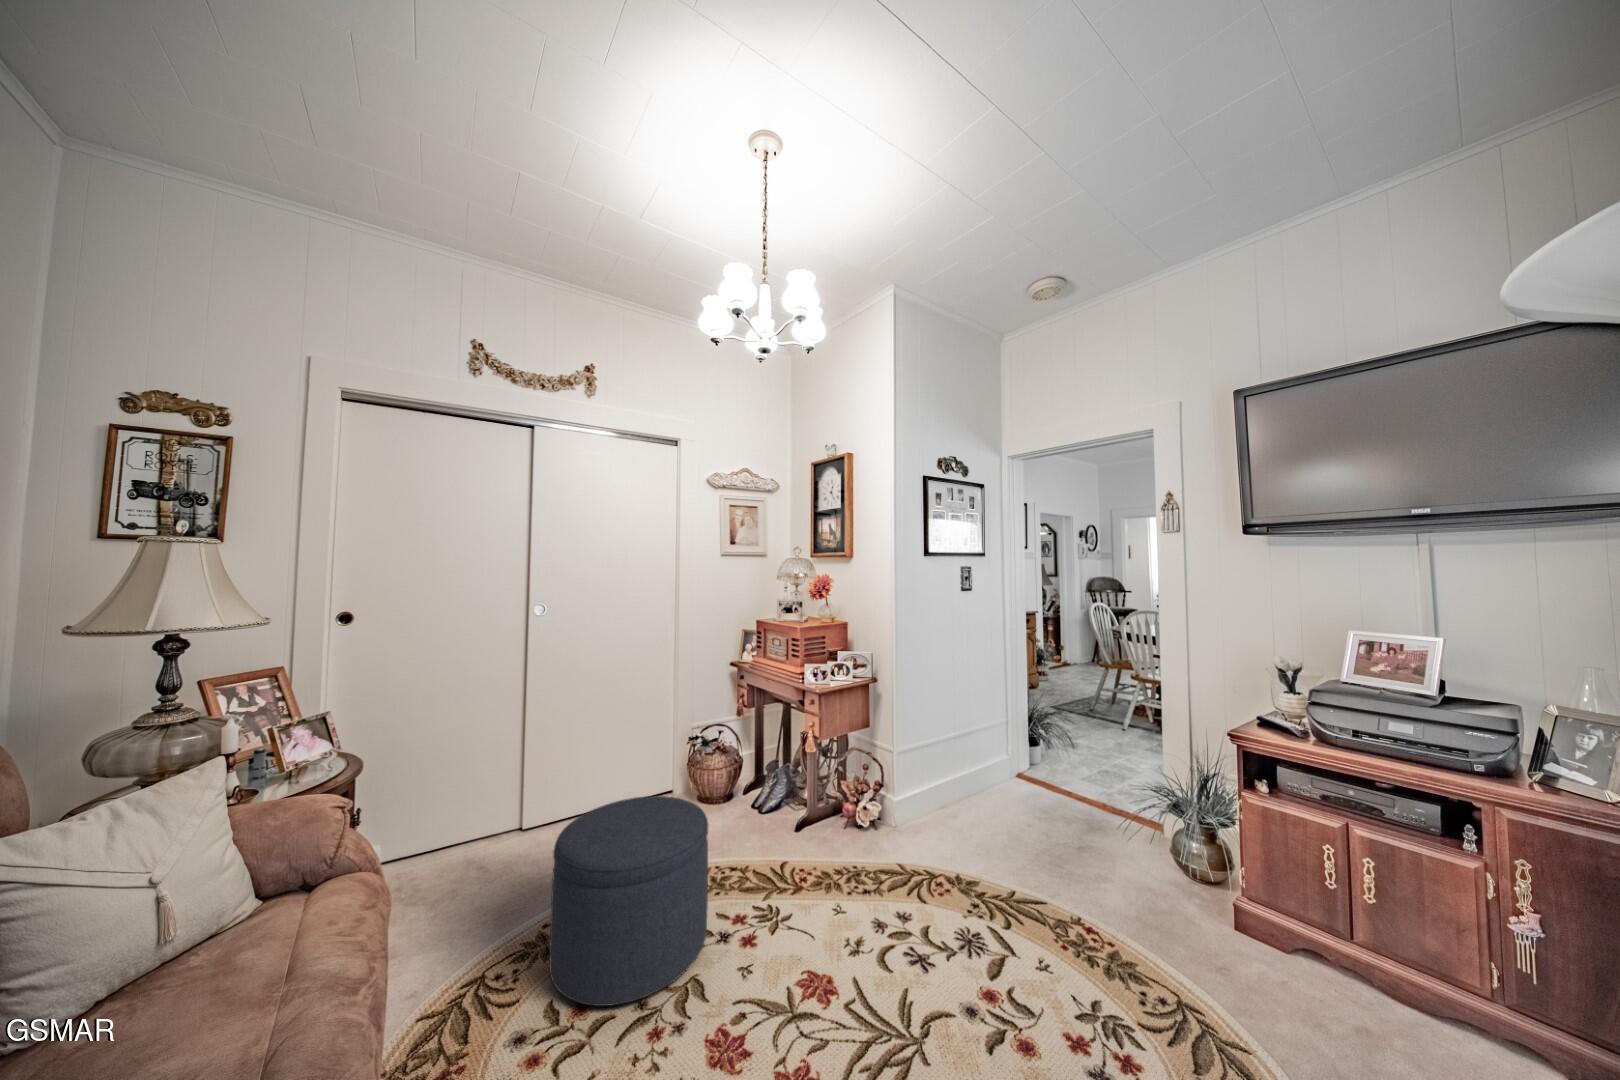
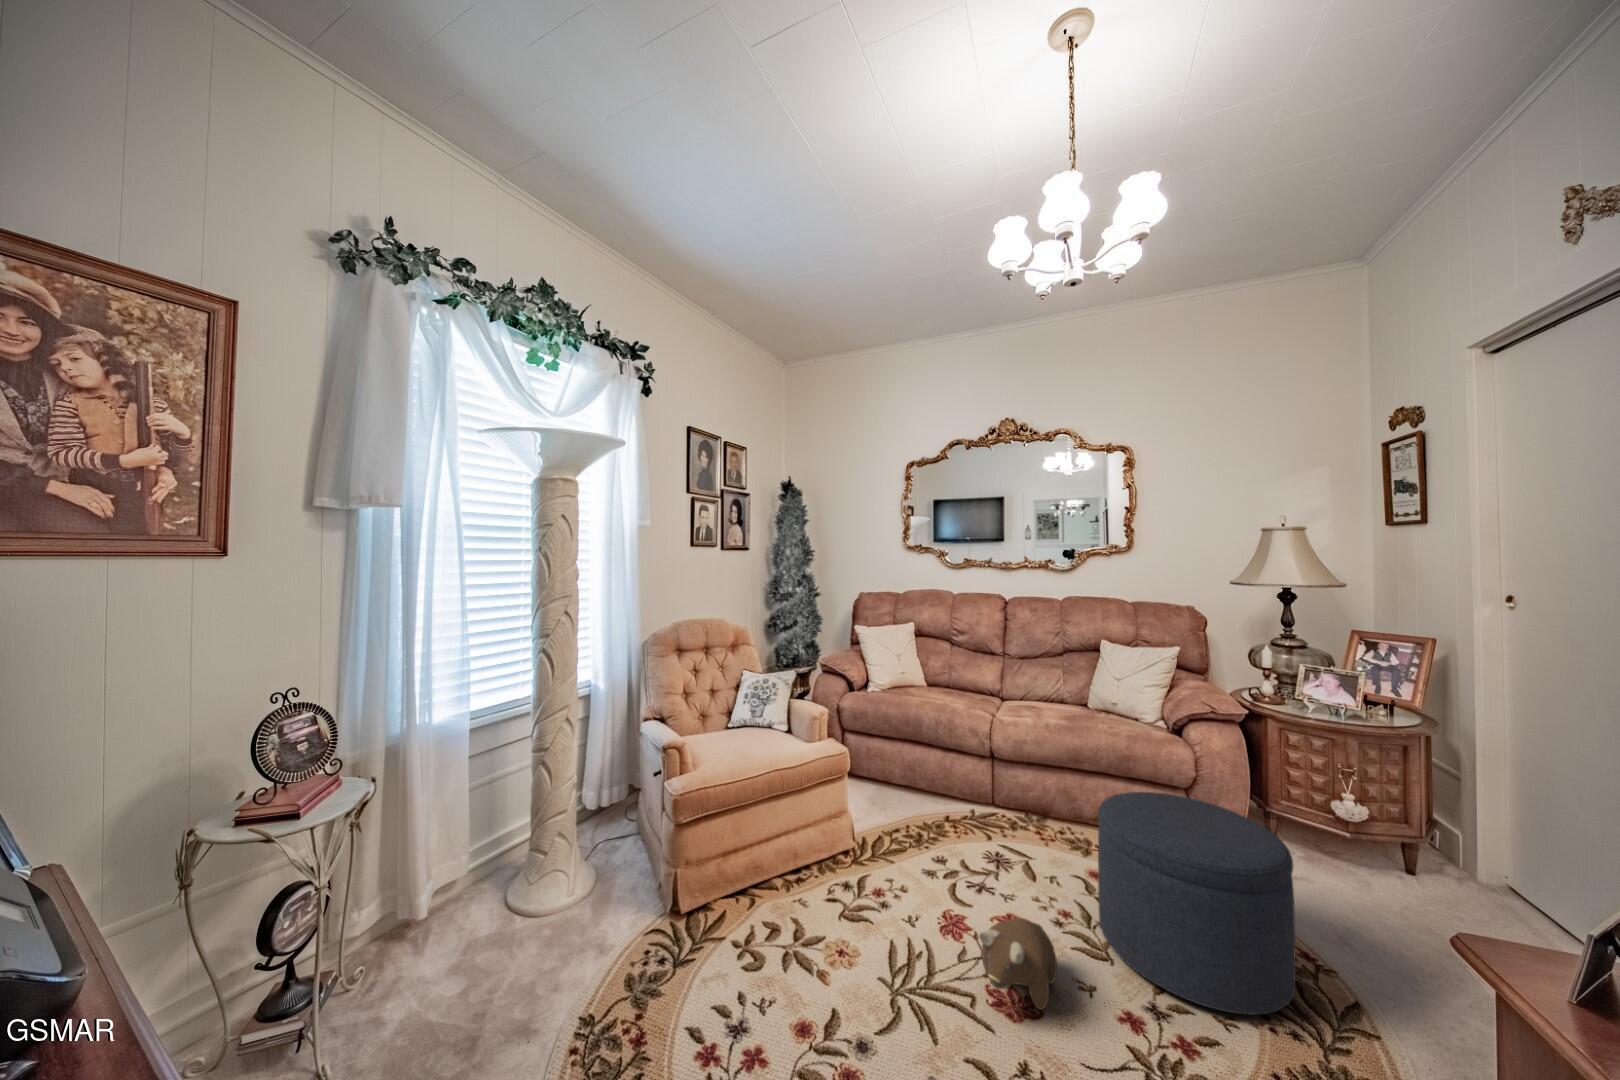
plush toy: none [755,906,850,1011] -> present [979,918,1057,1010]

